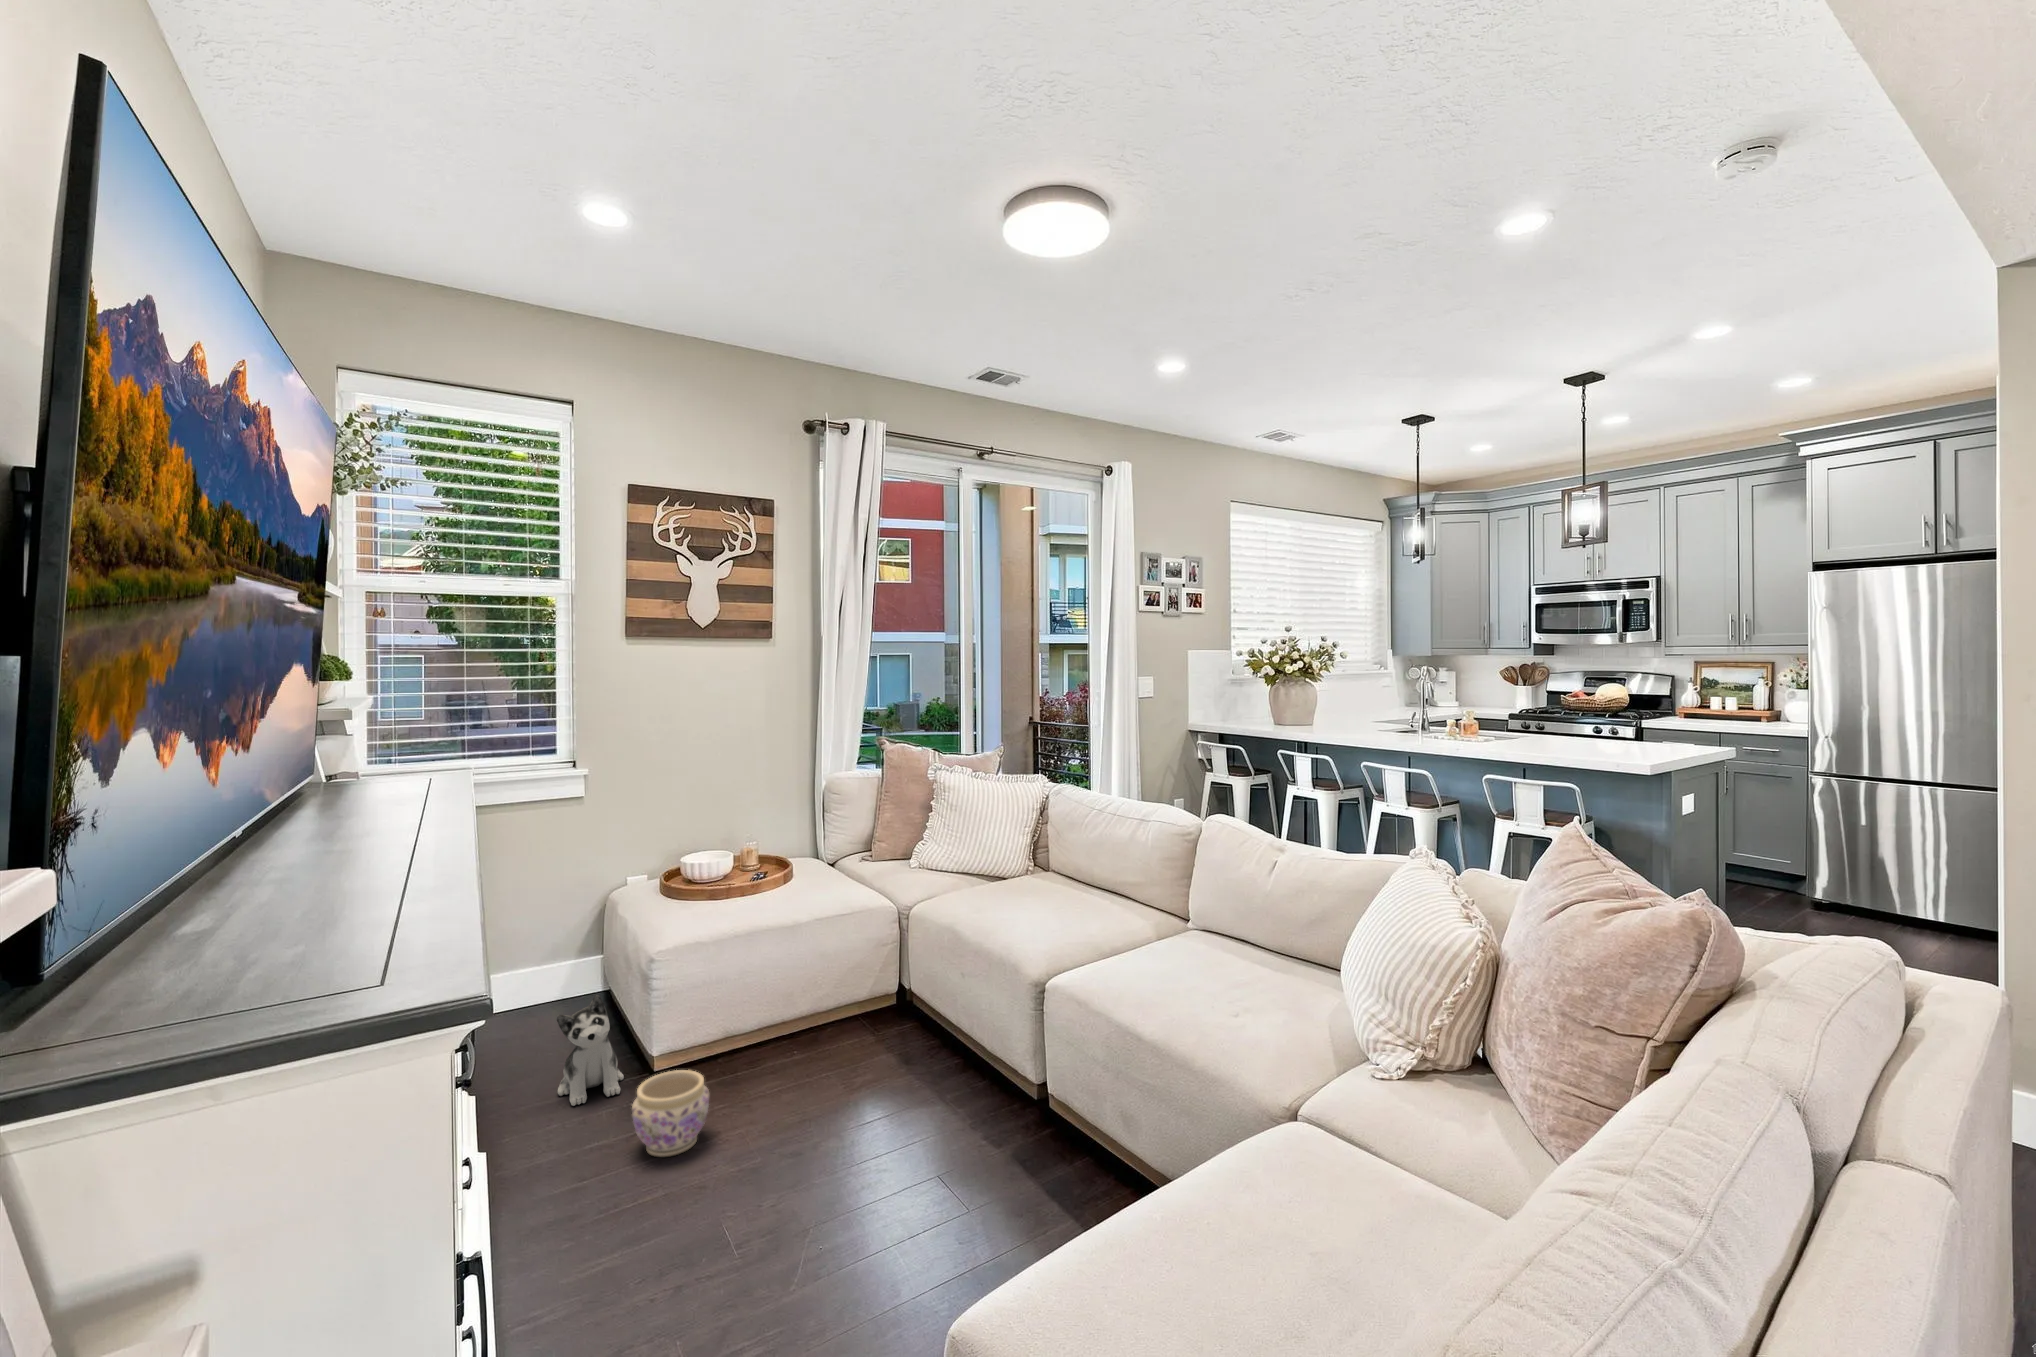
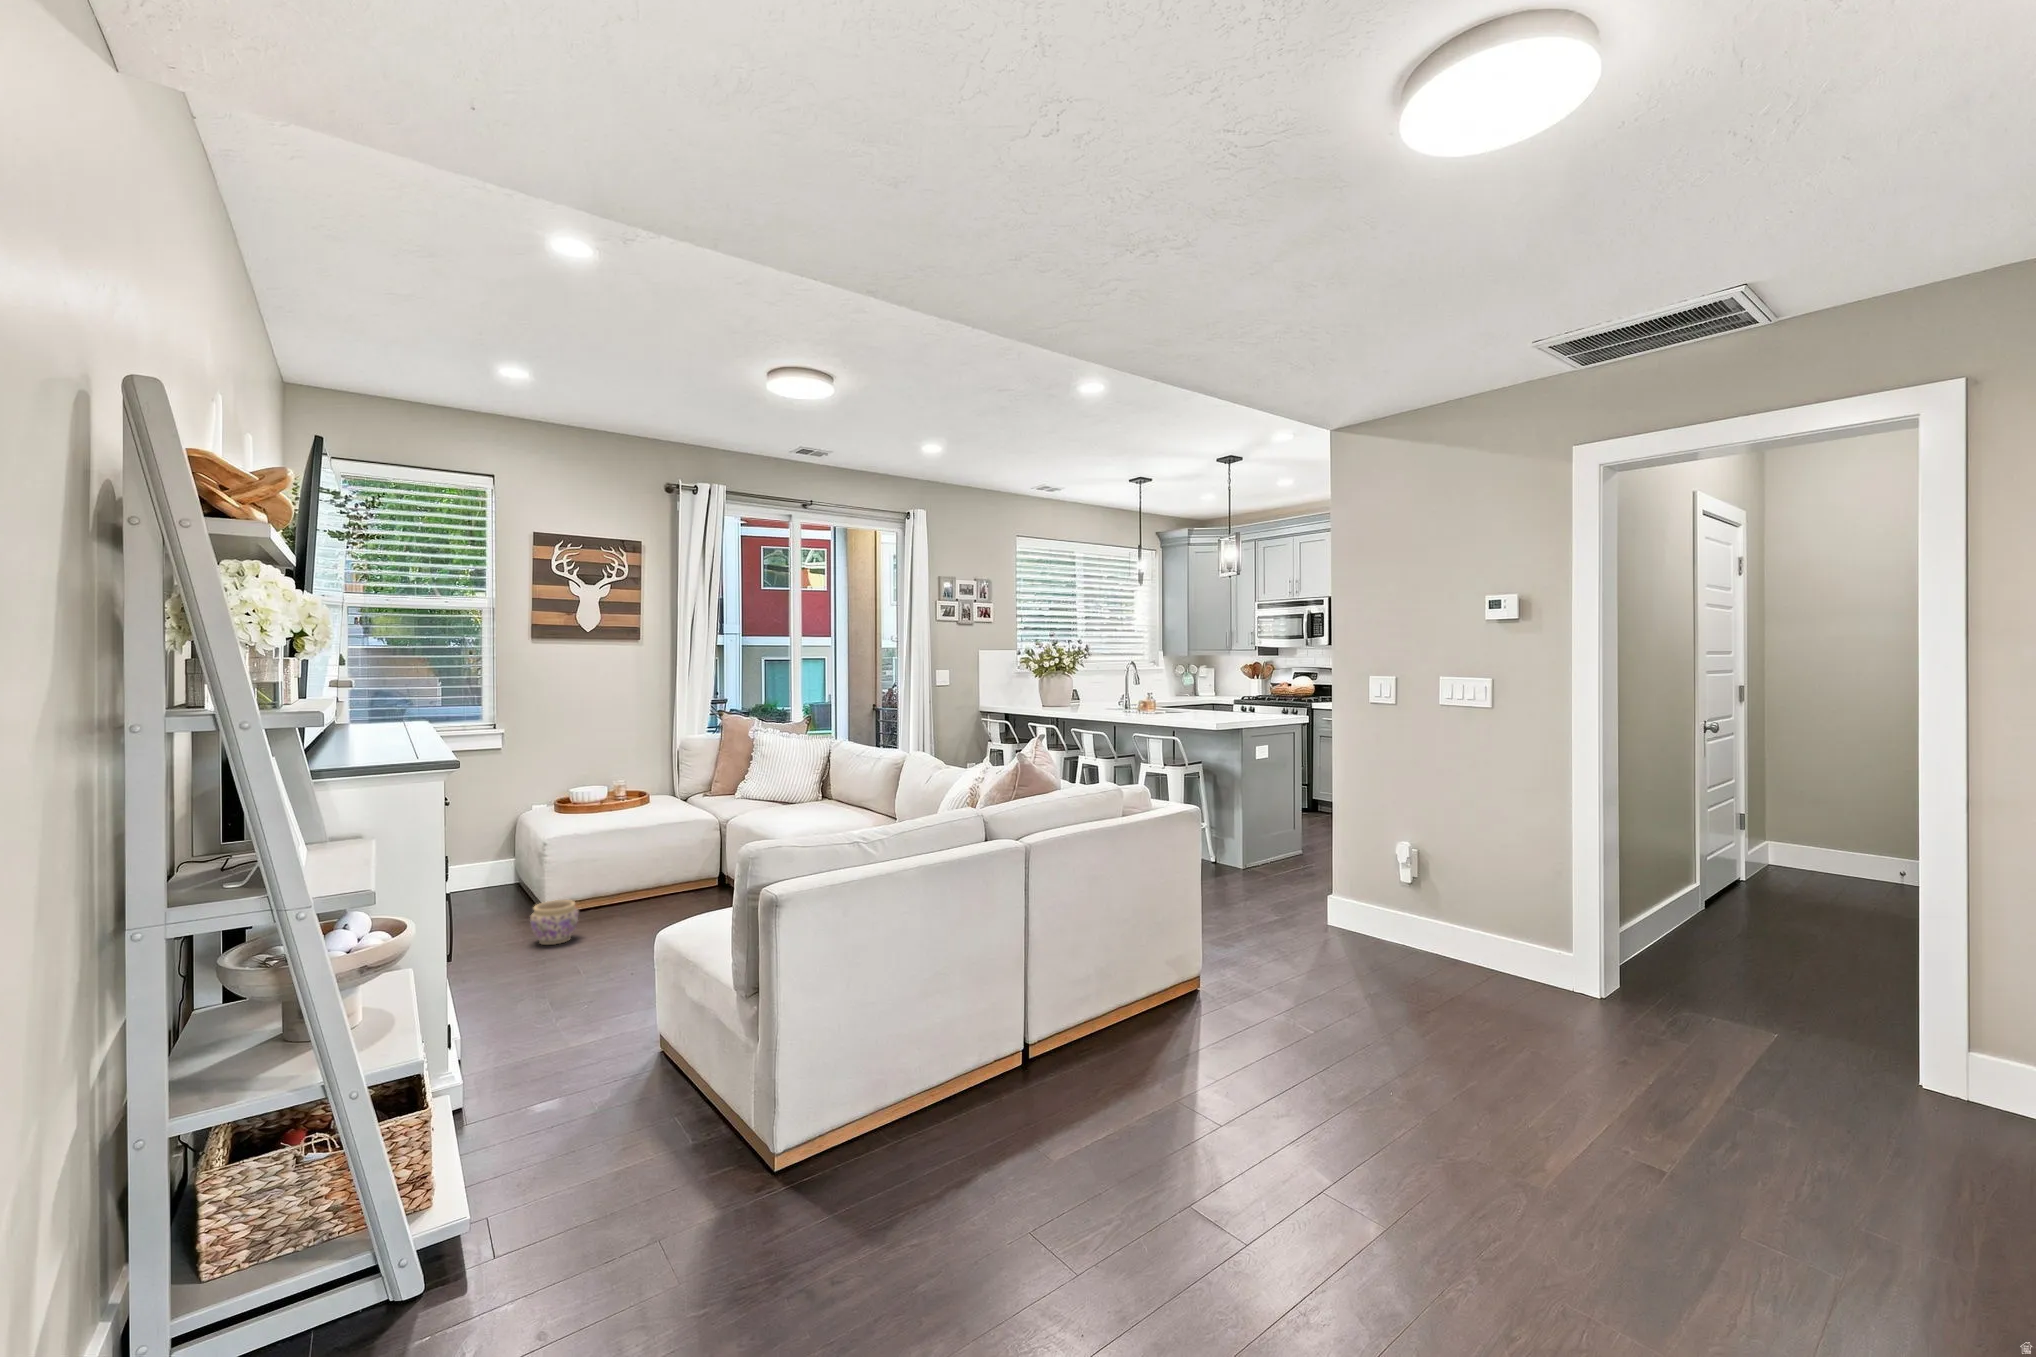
plush toy: present [557,995,624,1106] -> none [483,862,527,928]

